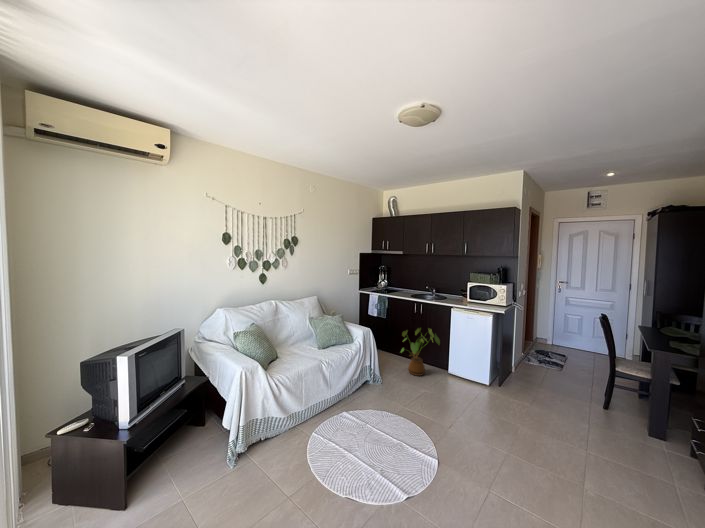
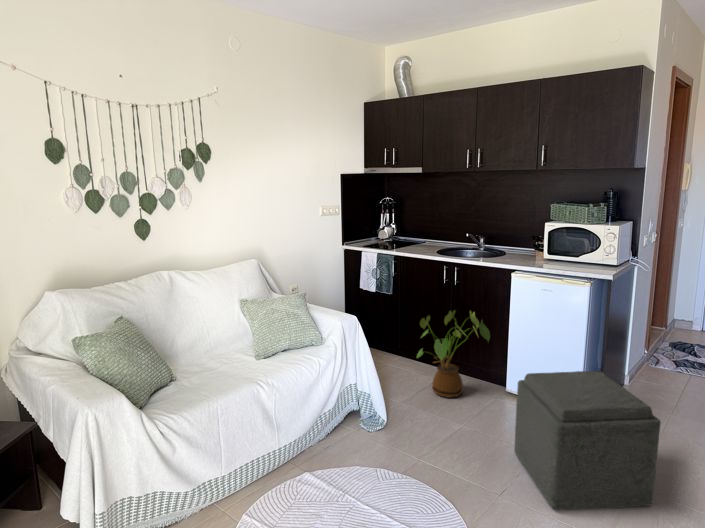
ottoman: none [455,362,531,436] -> present [514,371,661,511]

